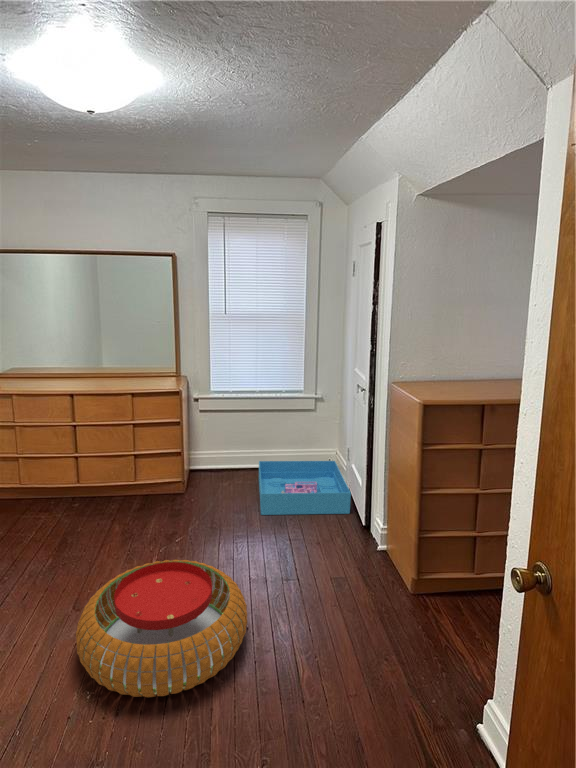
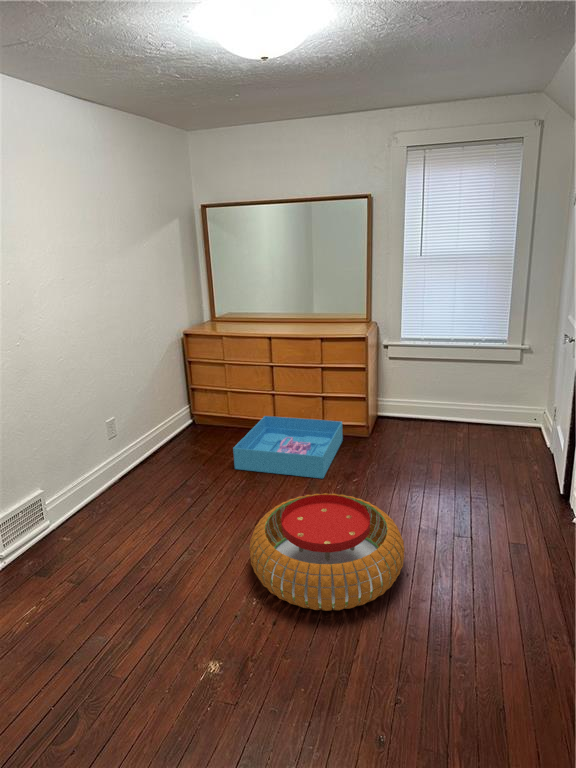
storage bin: present [259,461,351,515] -> present [233,416,343,478]

